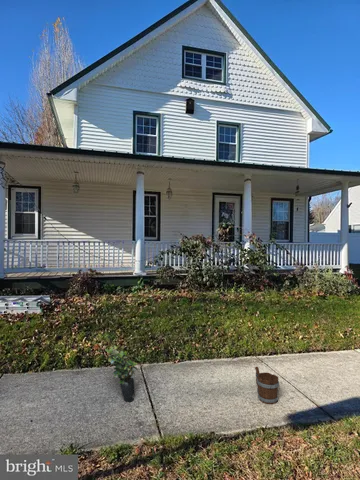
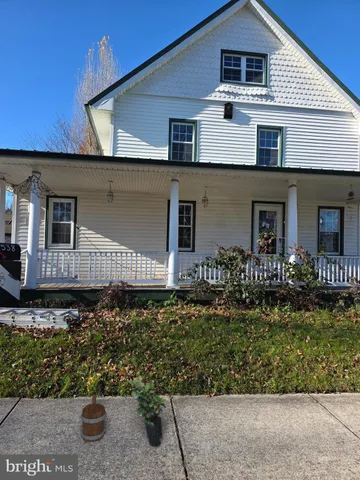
bucket: present [255,367,279,404] -> present [80,396,107,442]

